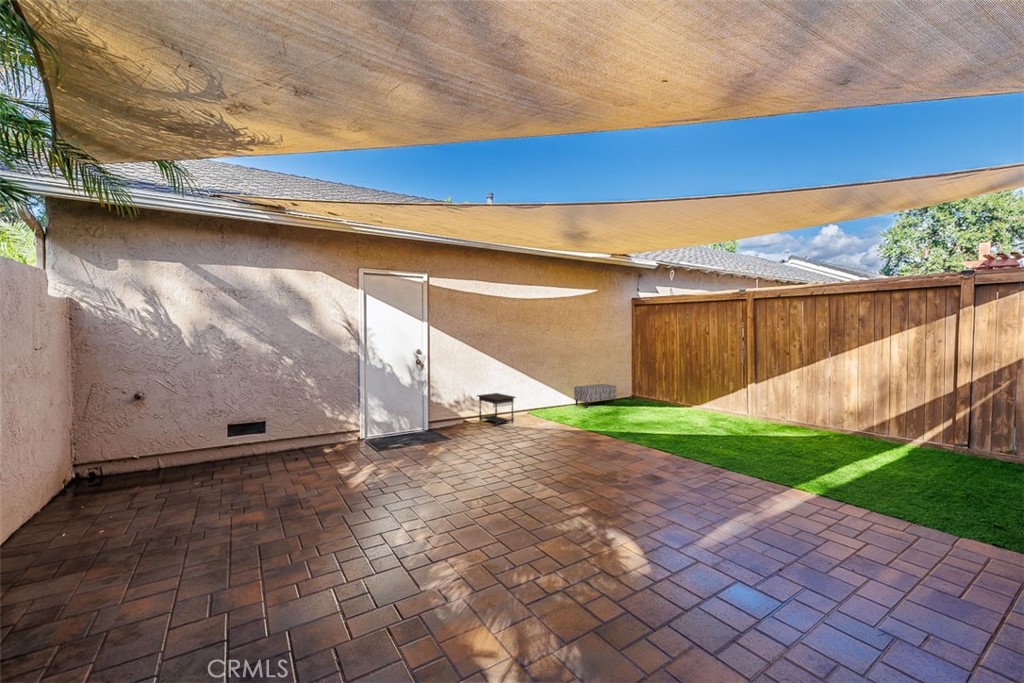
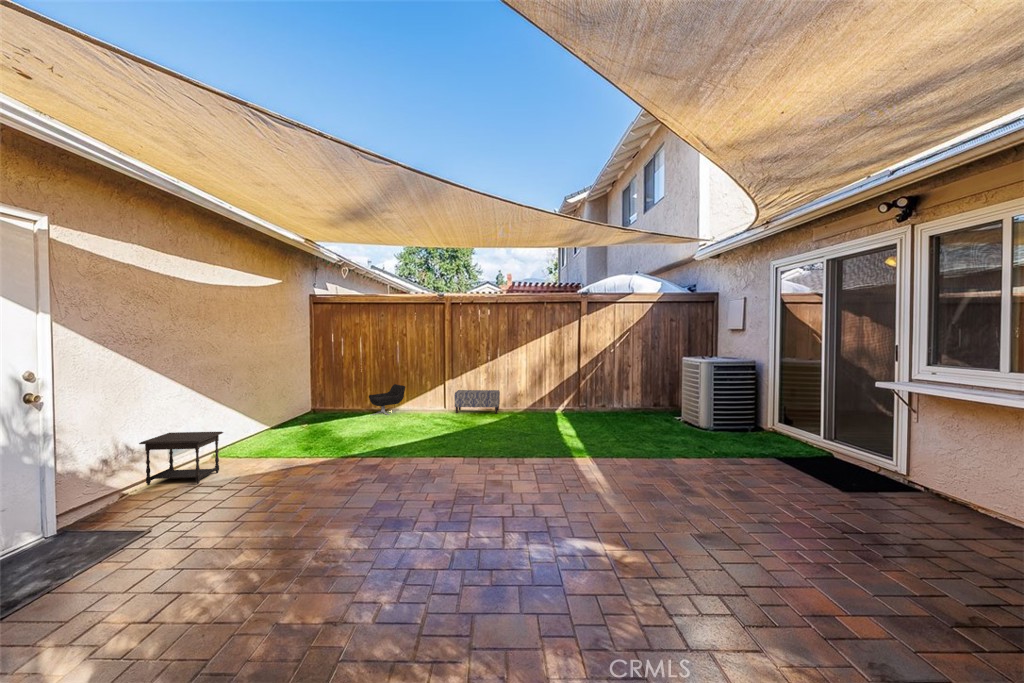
lounge chair: none [665,382,702,411] -> present [369,384,405,415]
bench: present [574,384,617,408] -> present [455,390,500,414]

